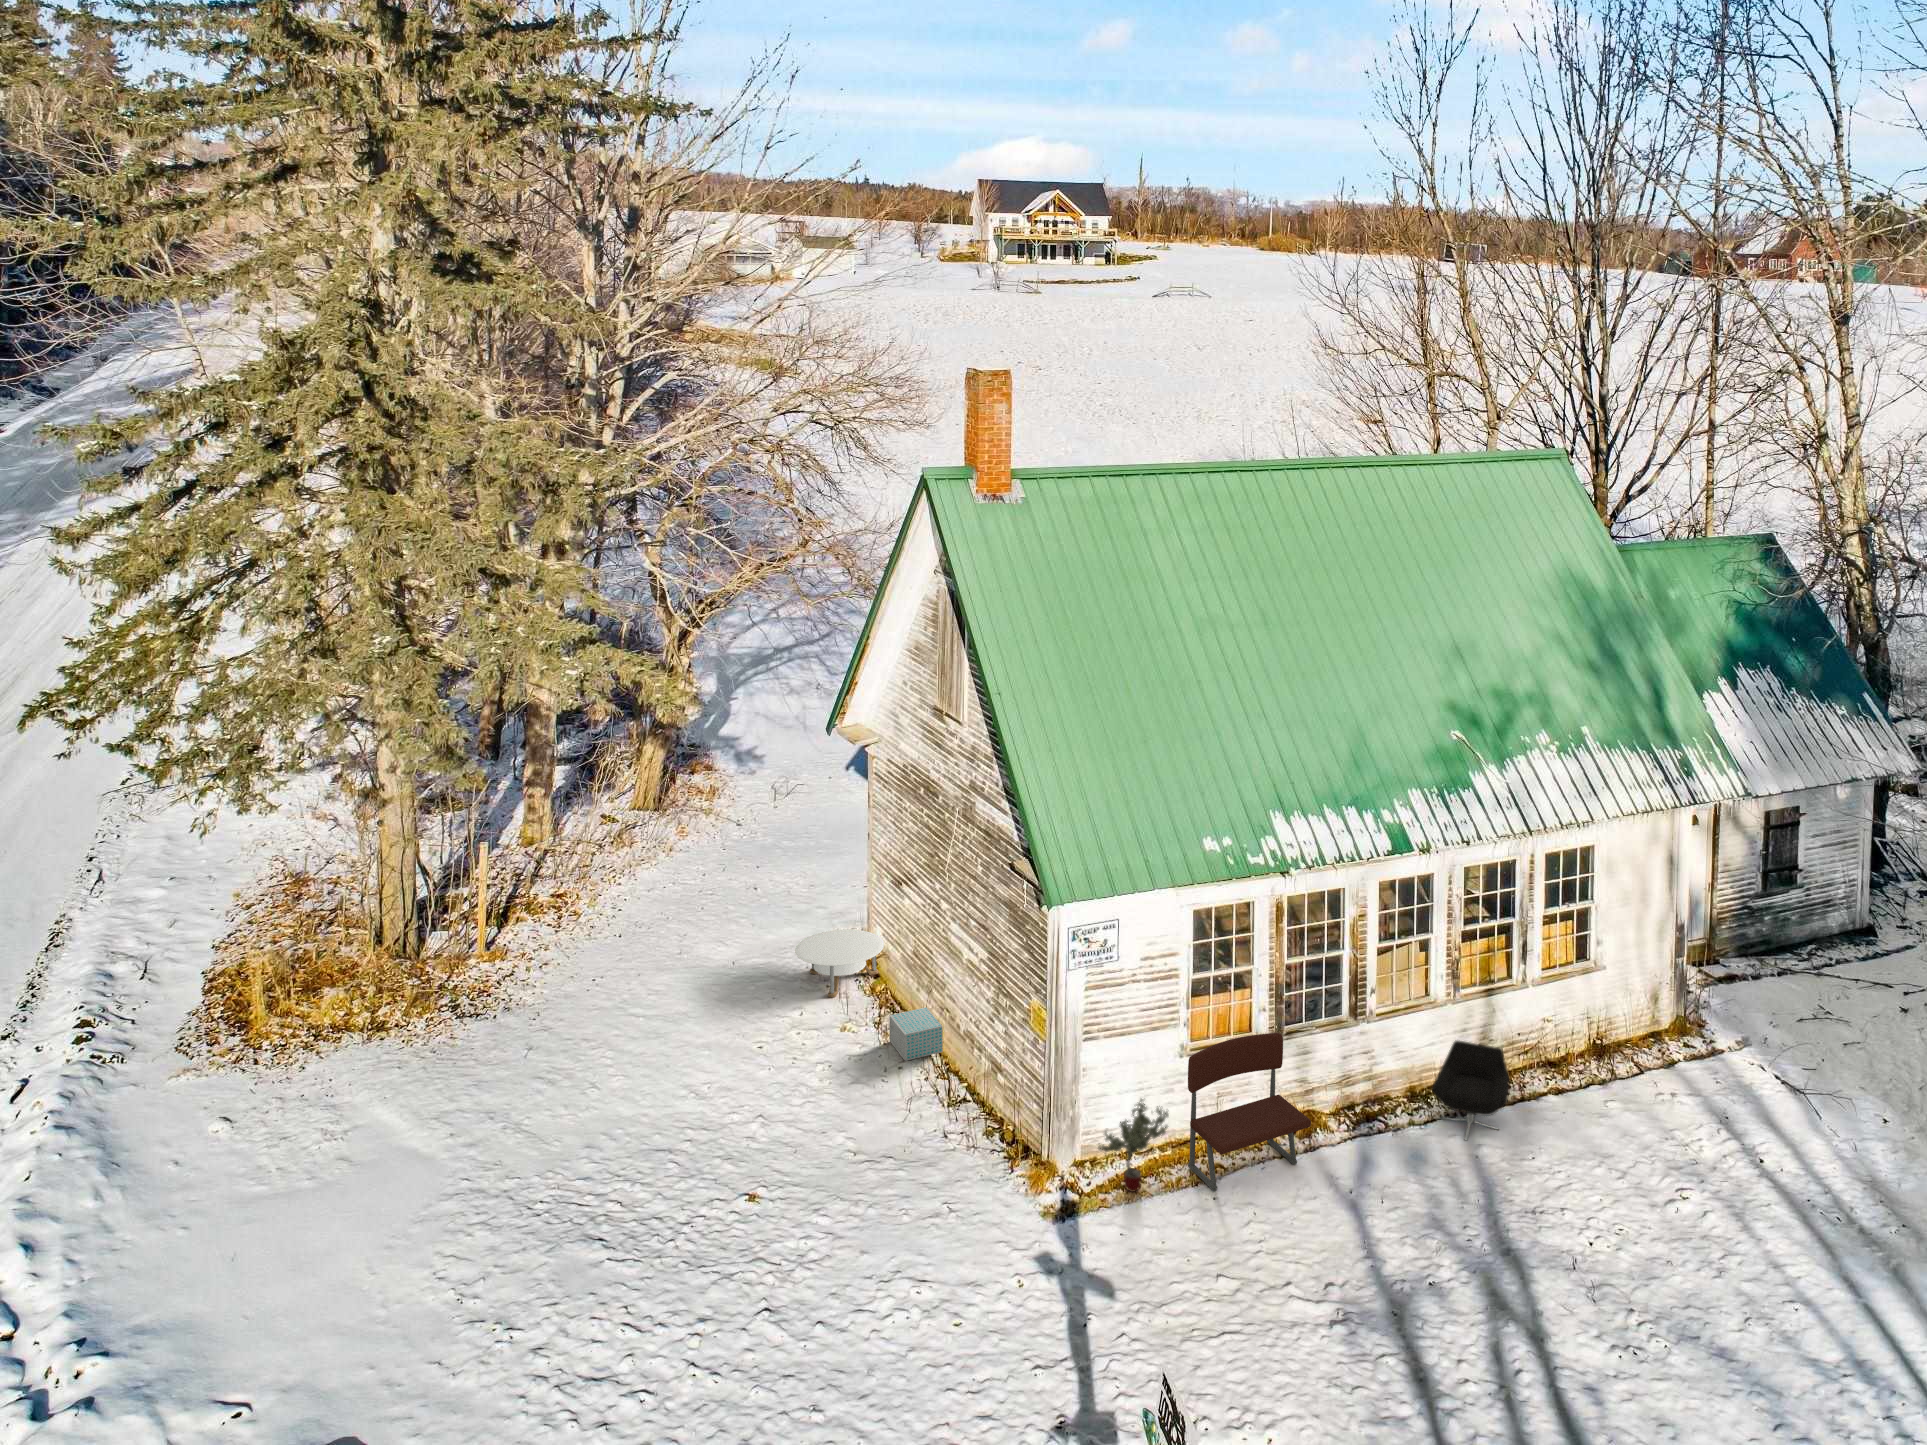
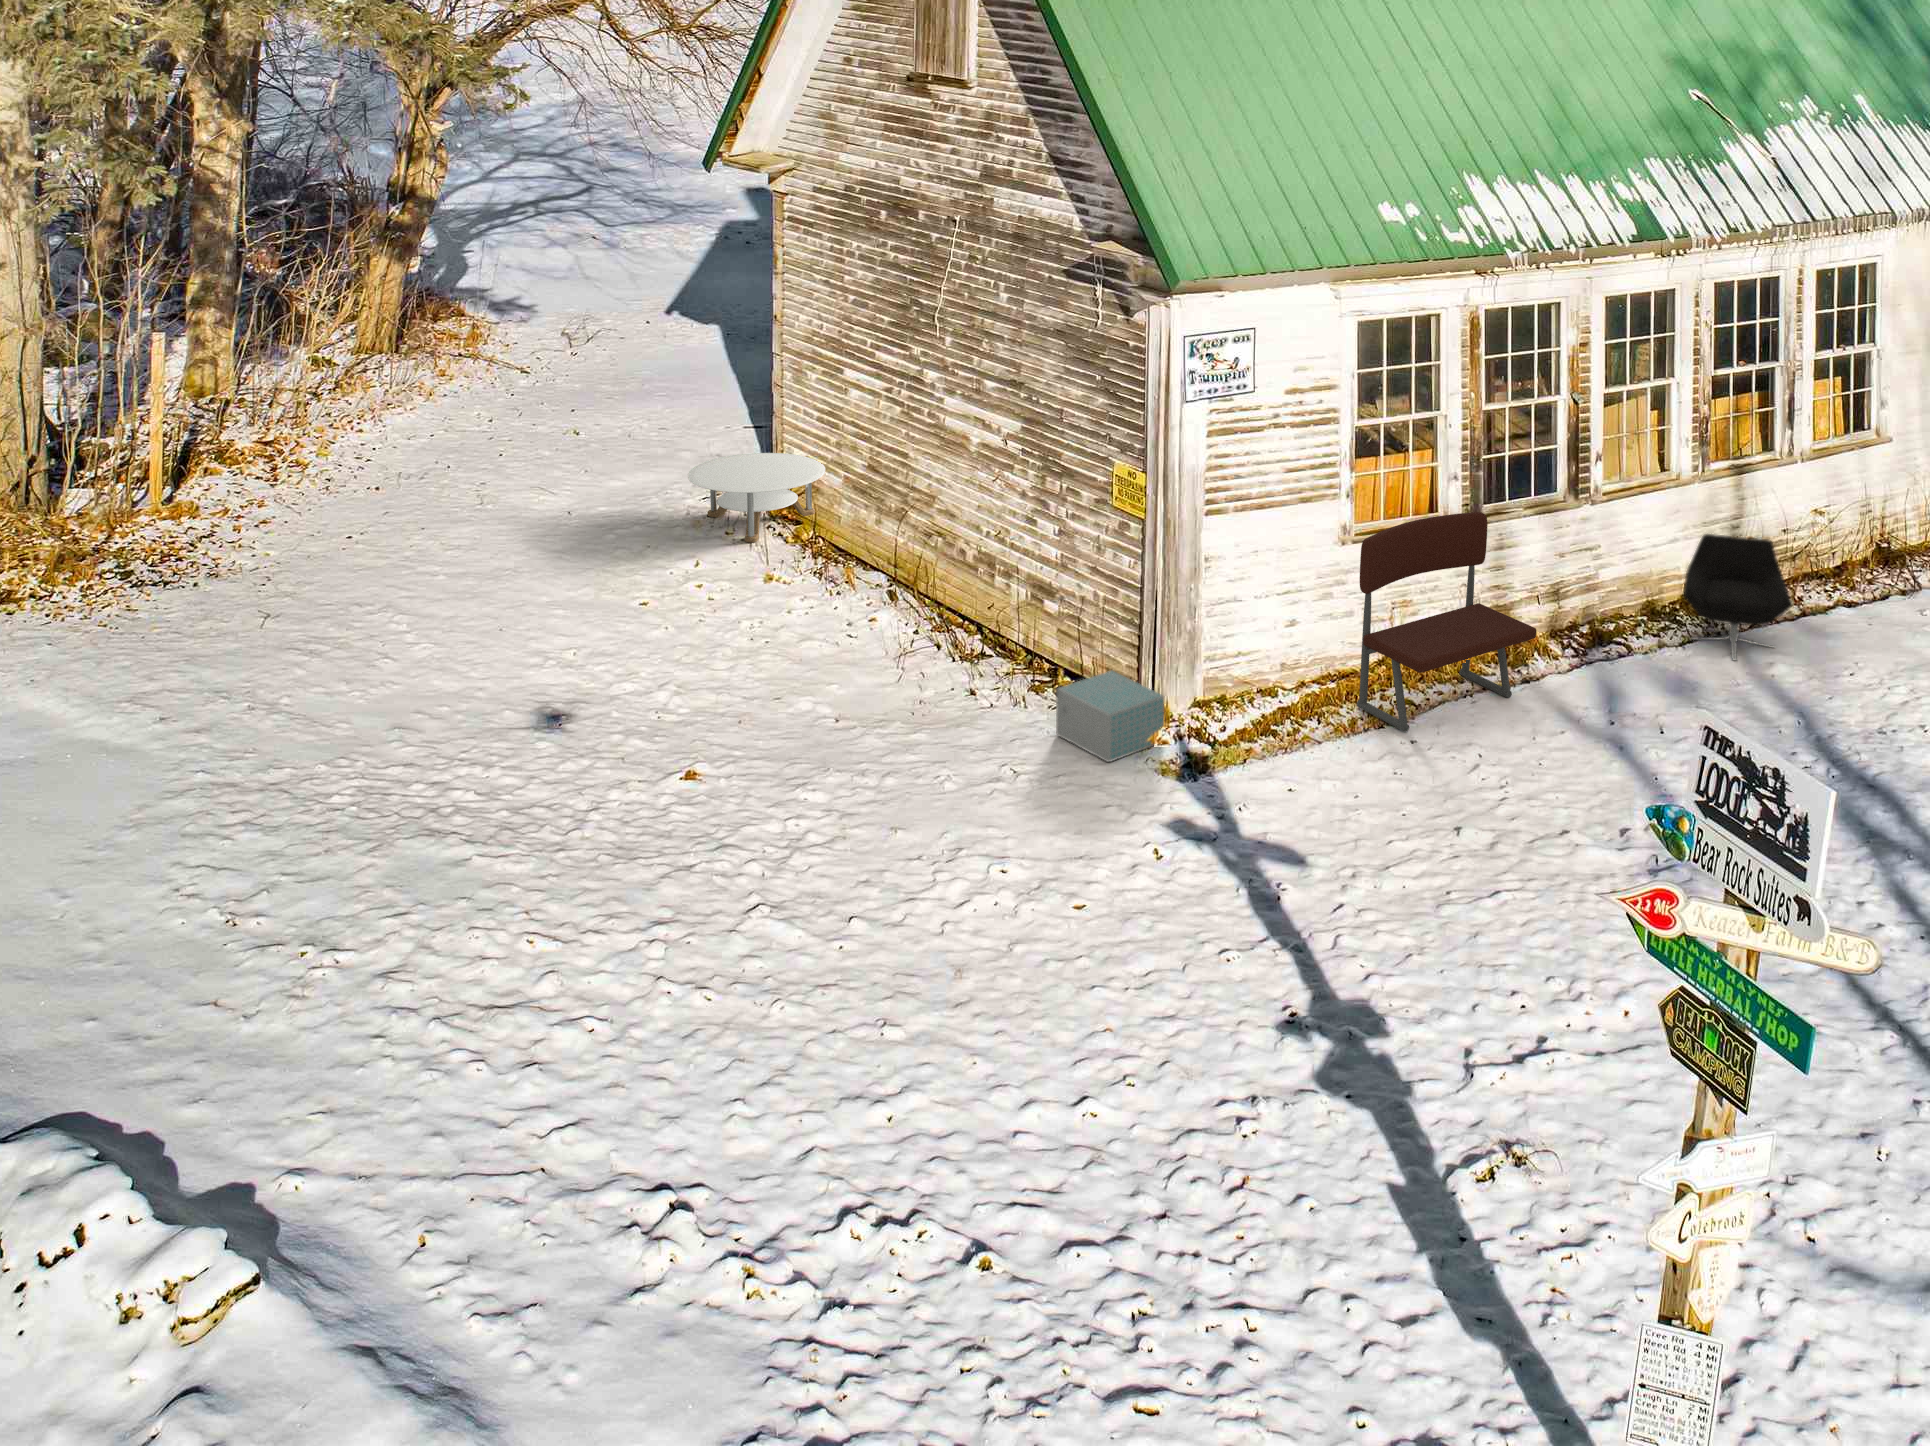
storage box: present [889,1007,943,1061] -> present [1056,671,1164,762]
potted tree: present [1098,1099,1169,1192] -> none [1235,600,1338,739]

